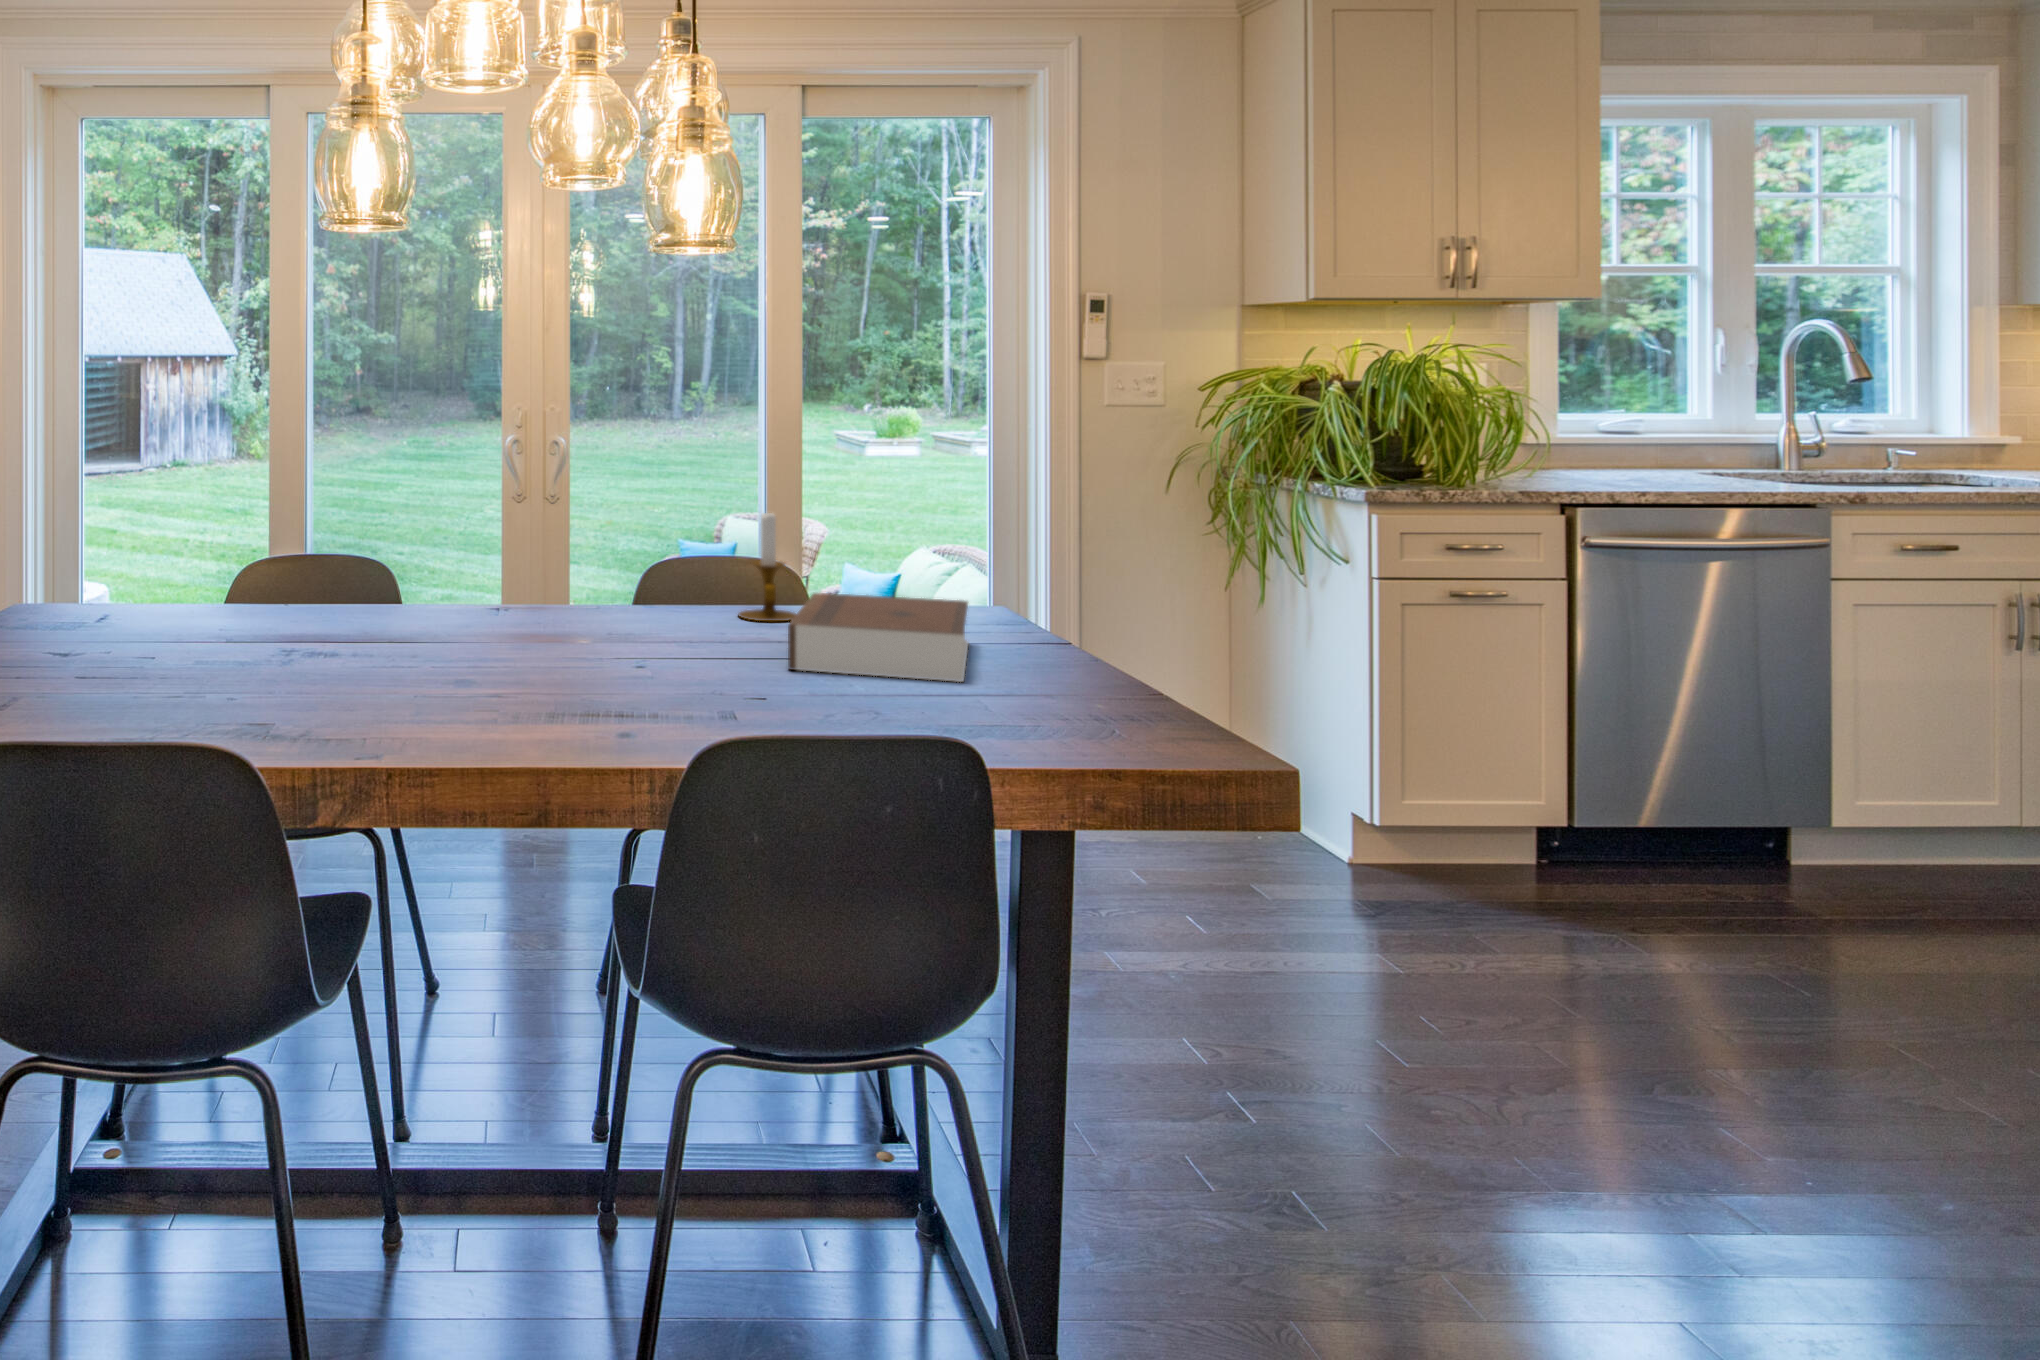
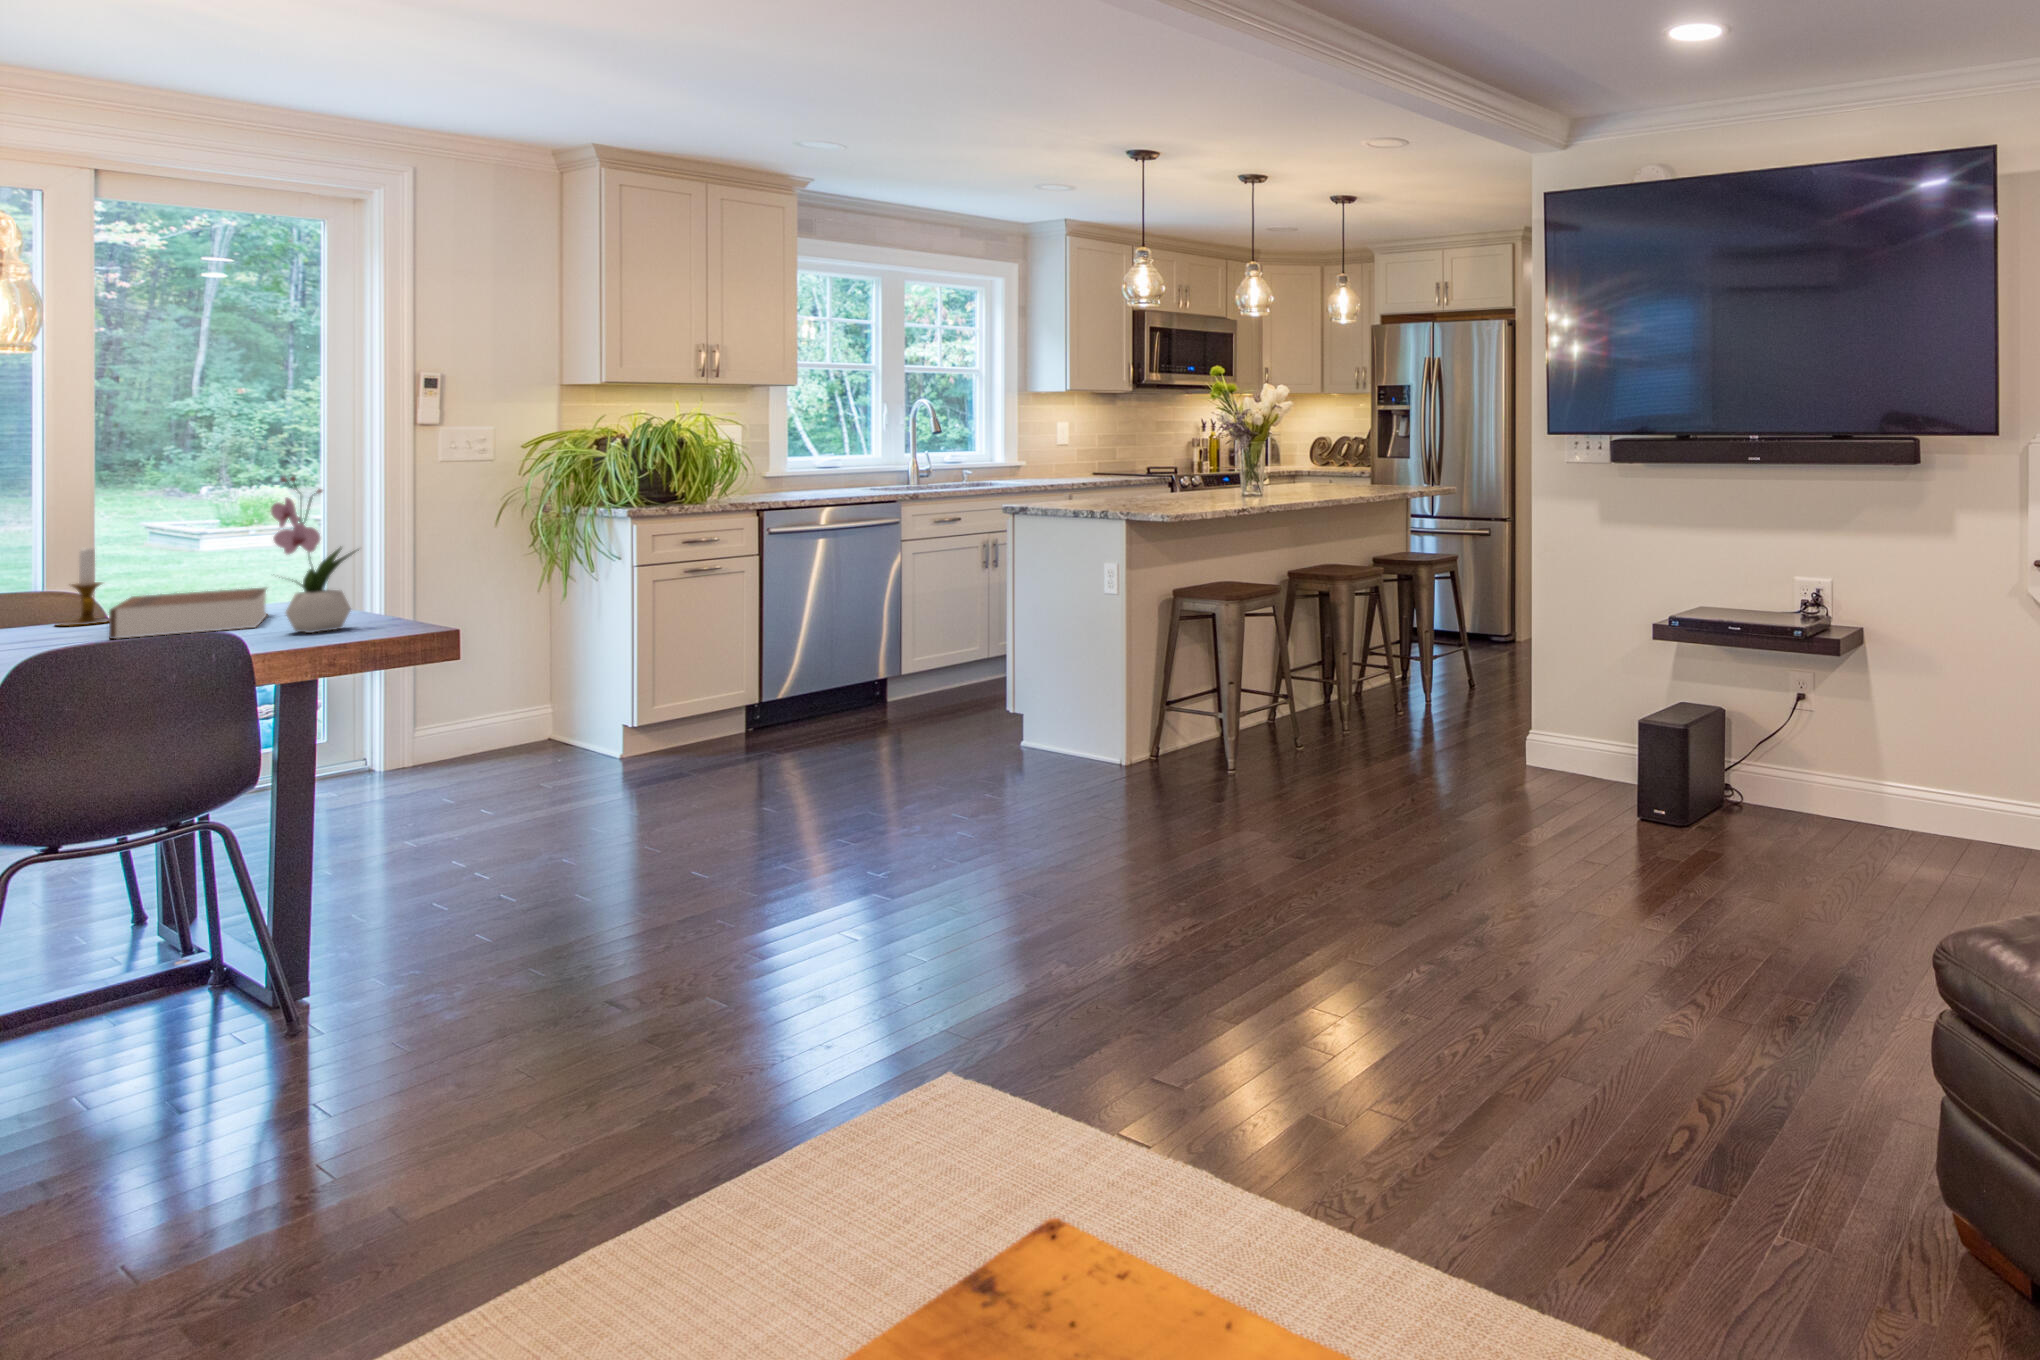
flower arrangement: none [989,438,1127,727] -> present [270,477,359,633]

